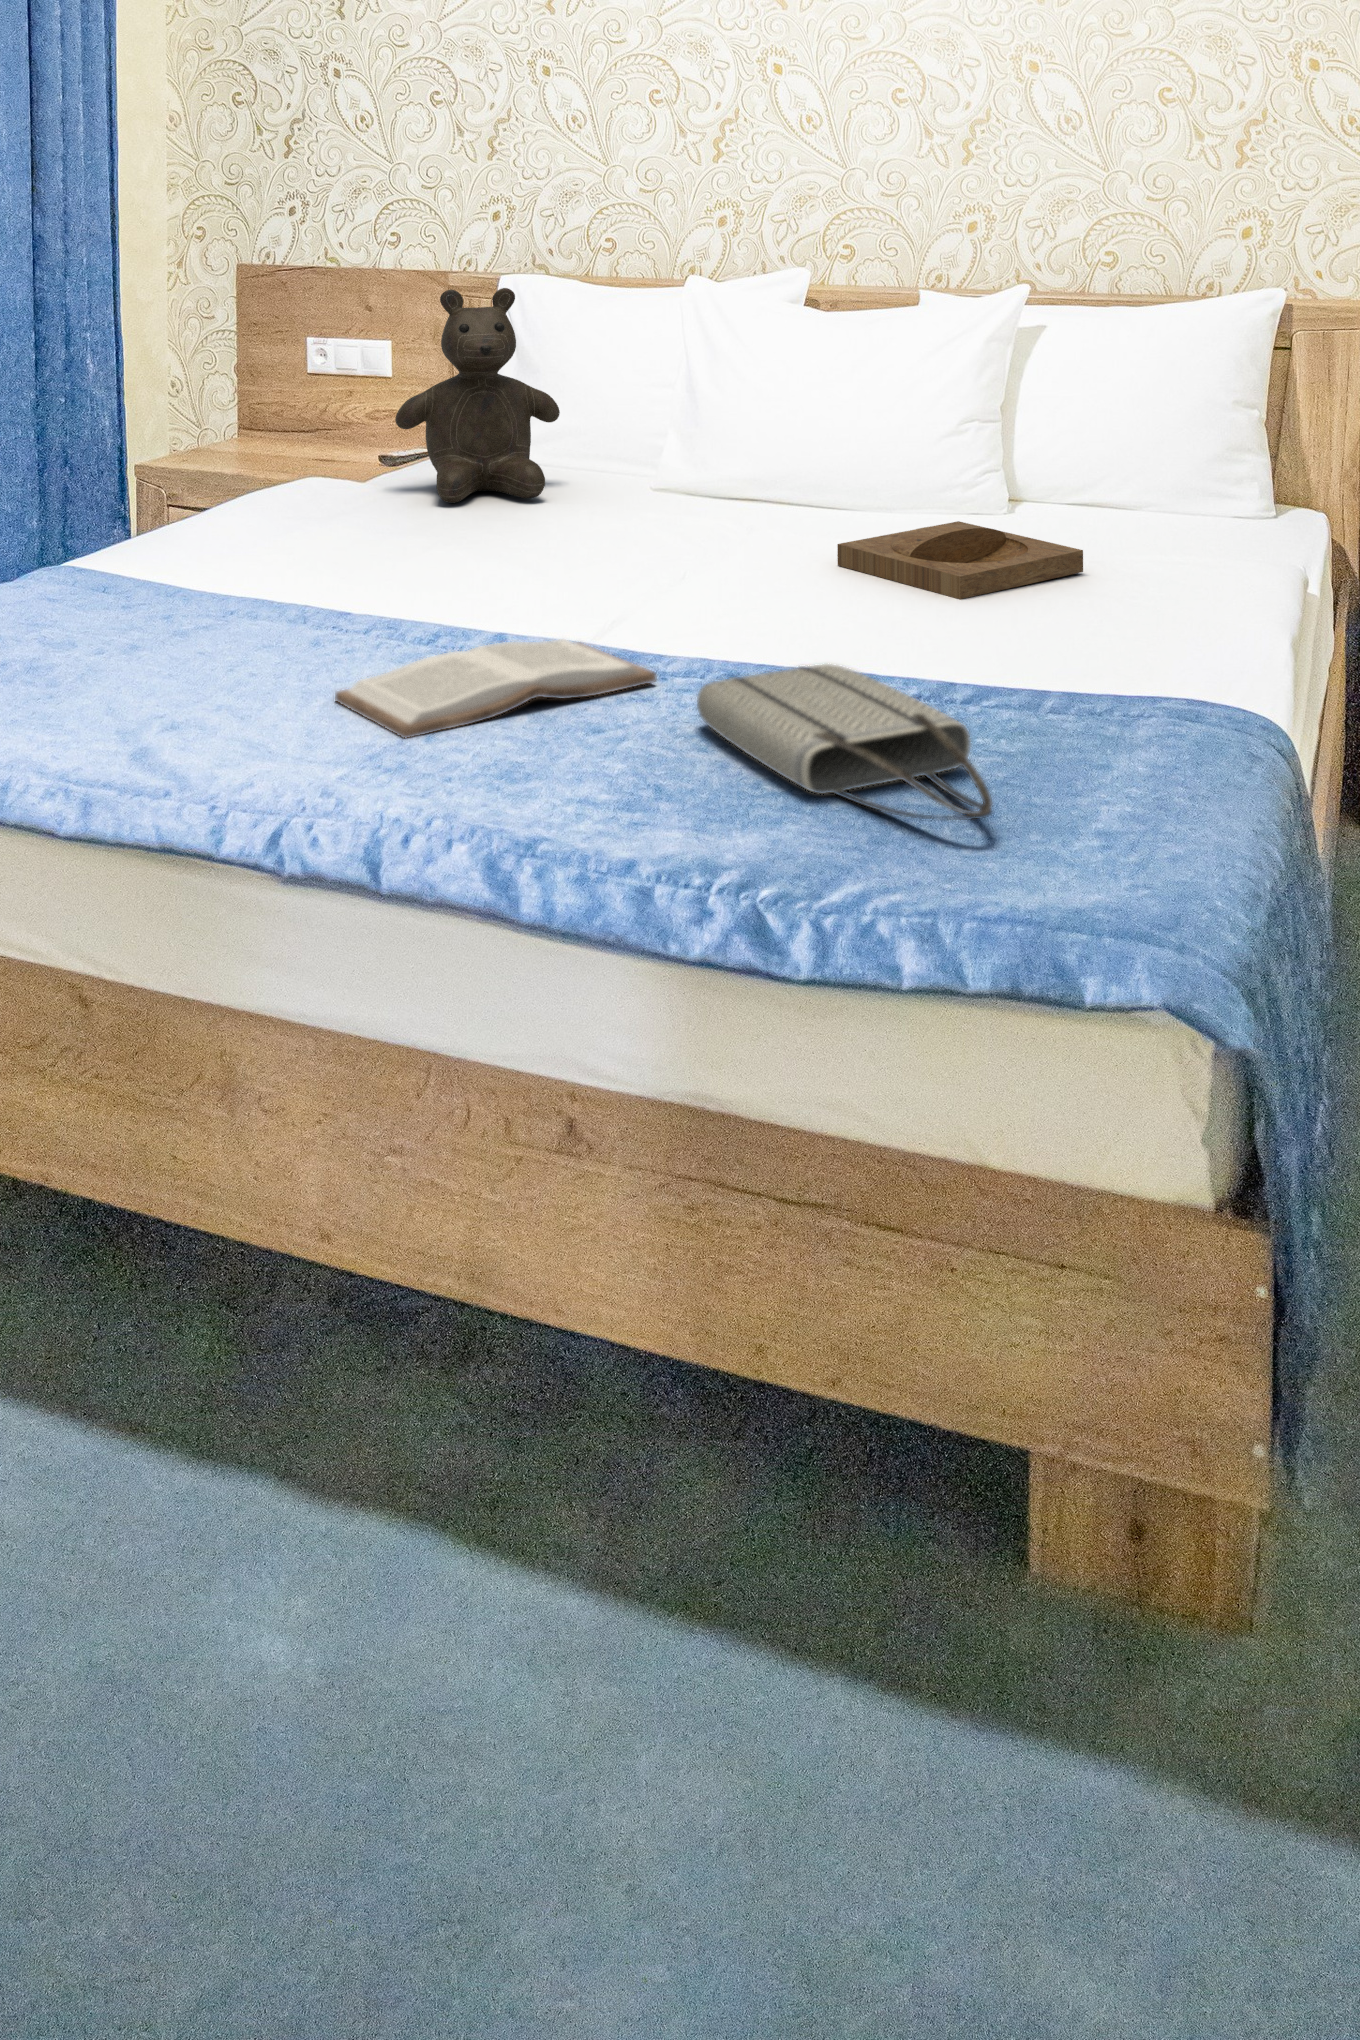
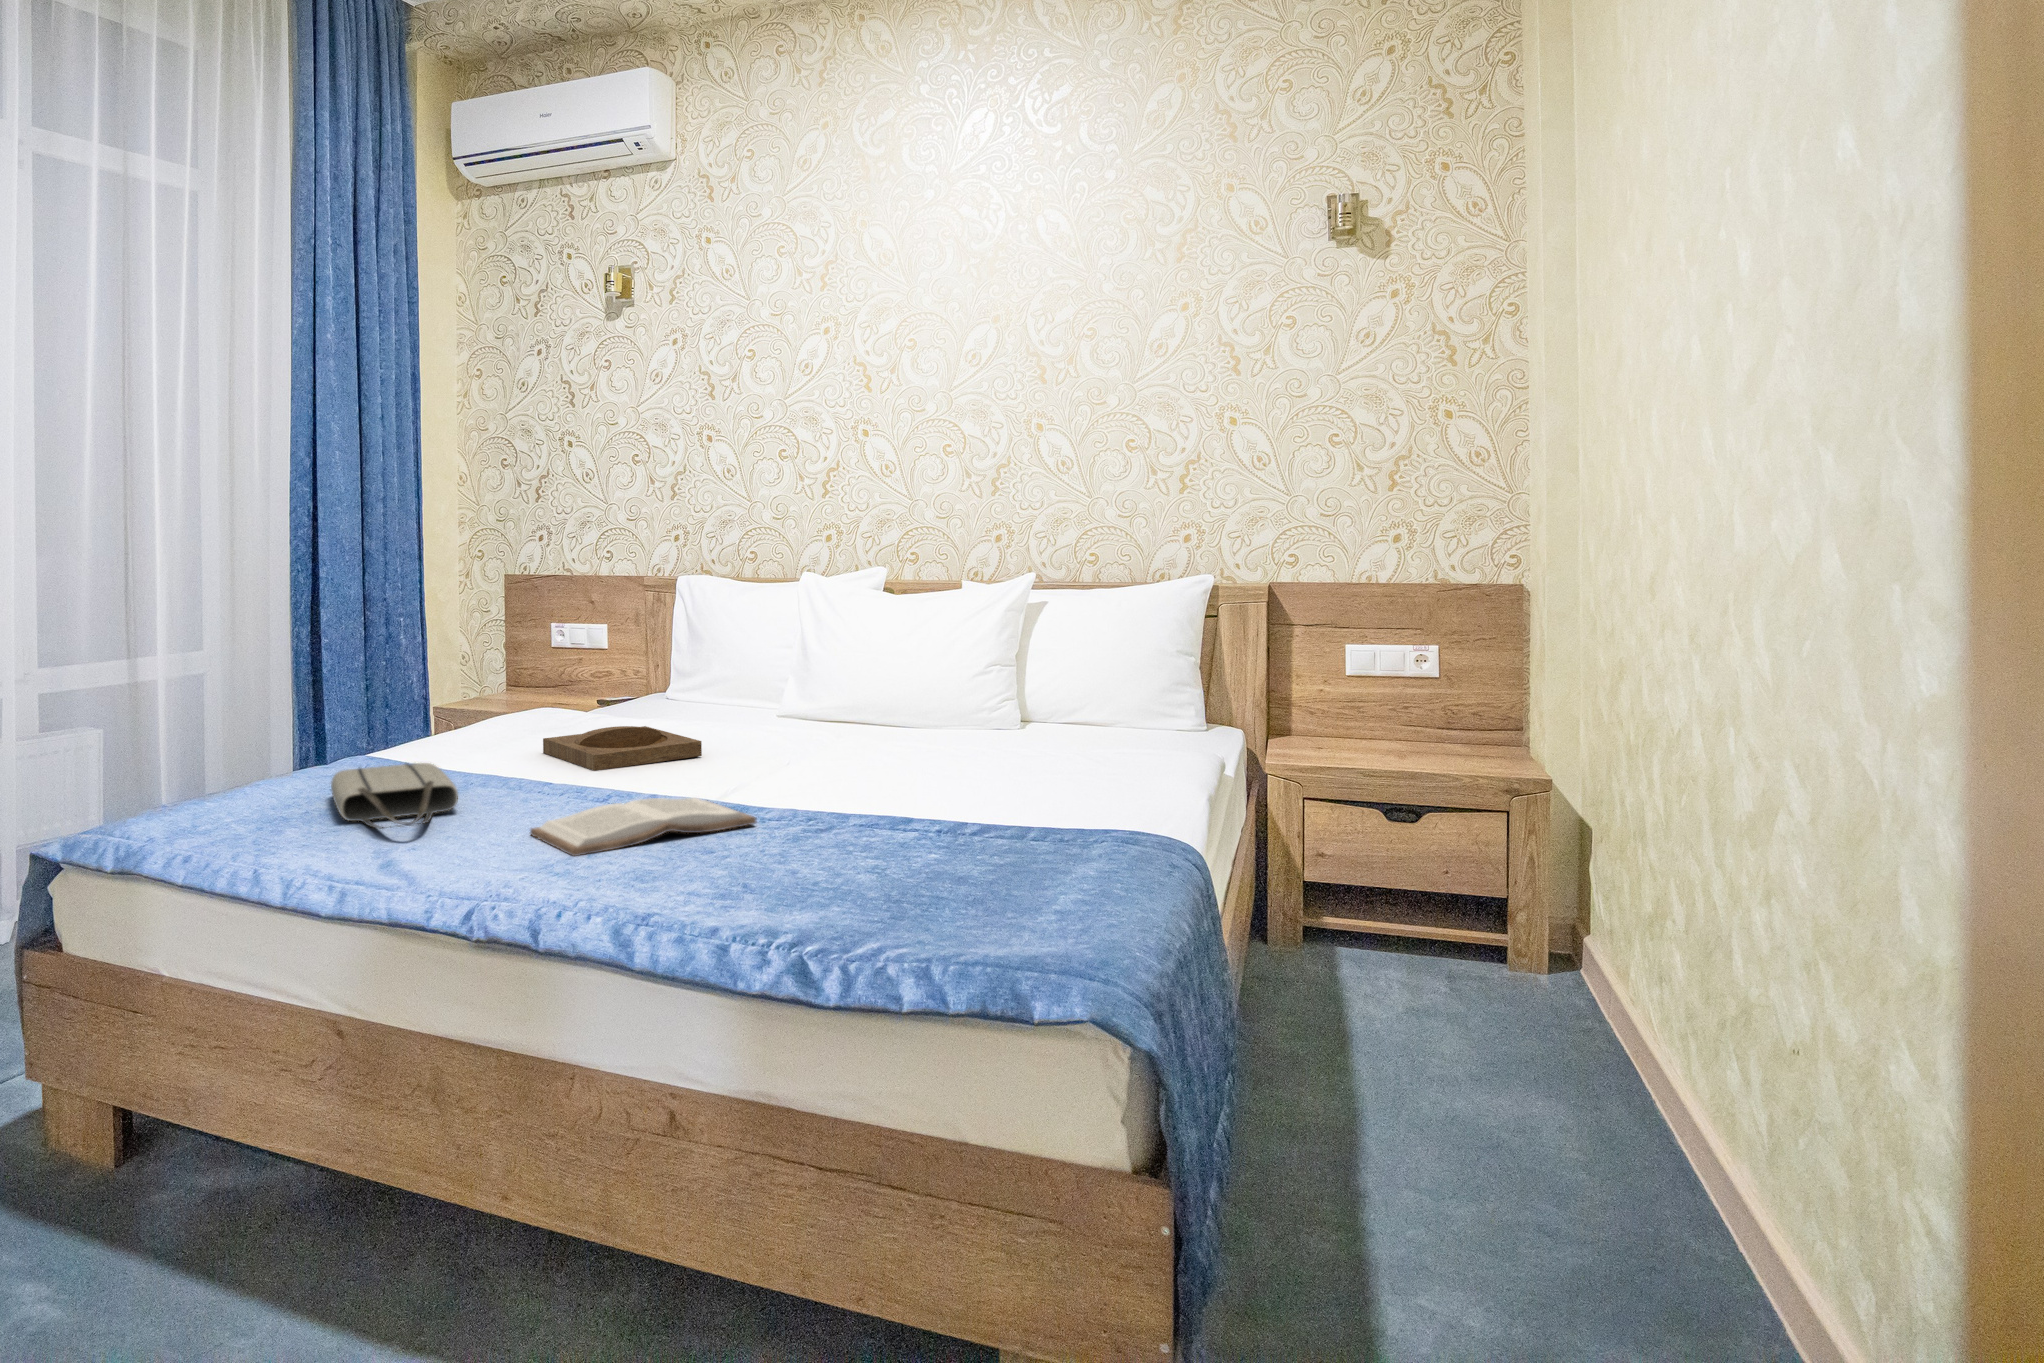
teddy bear: present [395,288,560,503] -> none [601,579,714,725]
tray: present [838,521,1083,599] -> present [543,726,702,771]
tote bag: present [697,664,993,820] -> present [331,763,458,828]

